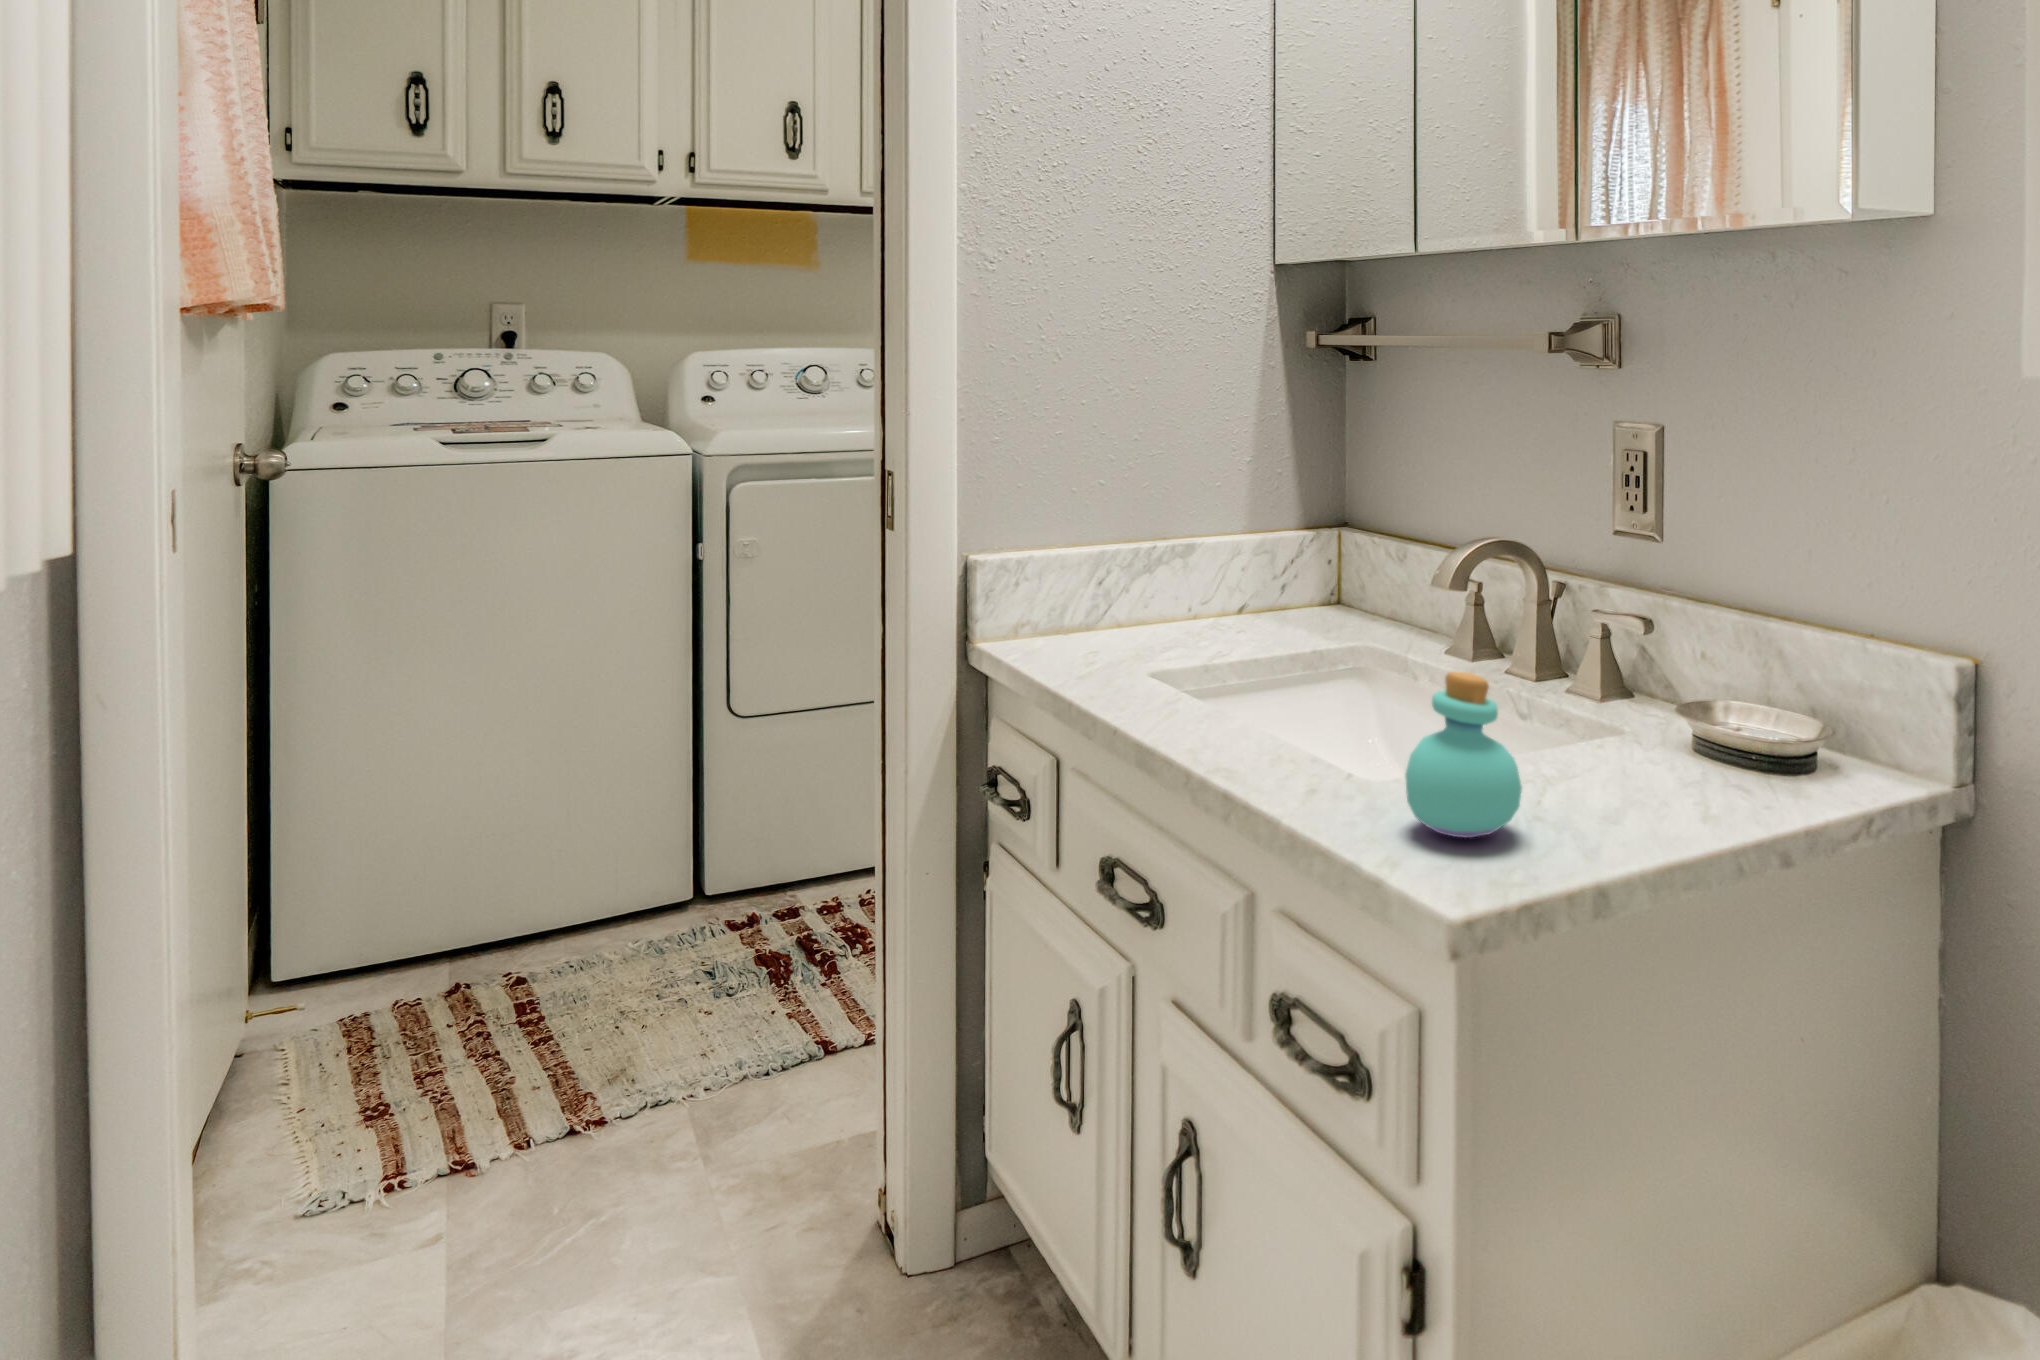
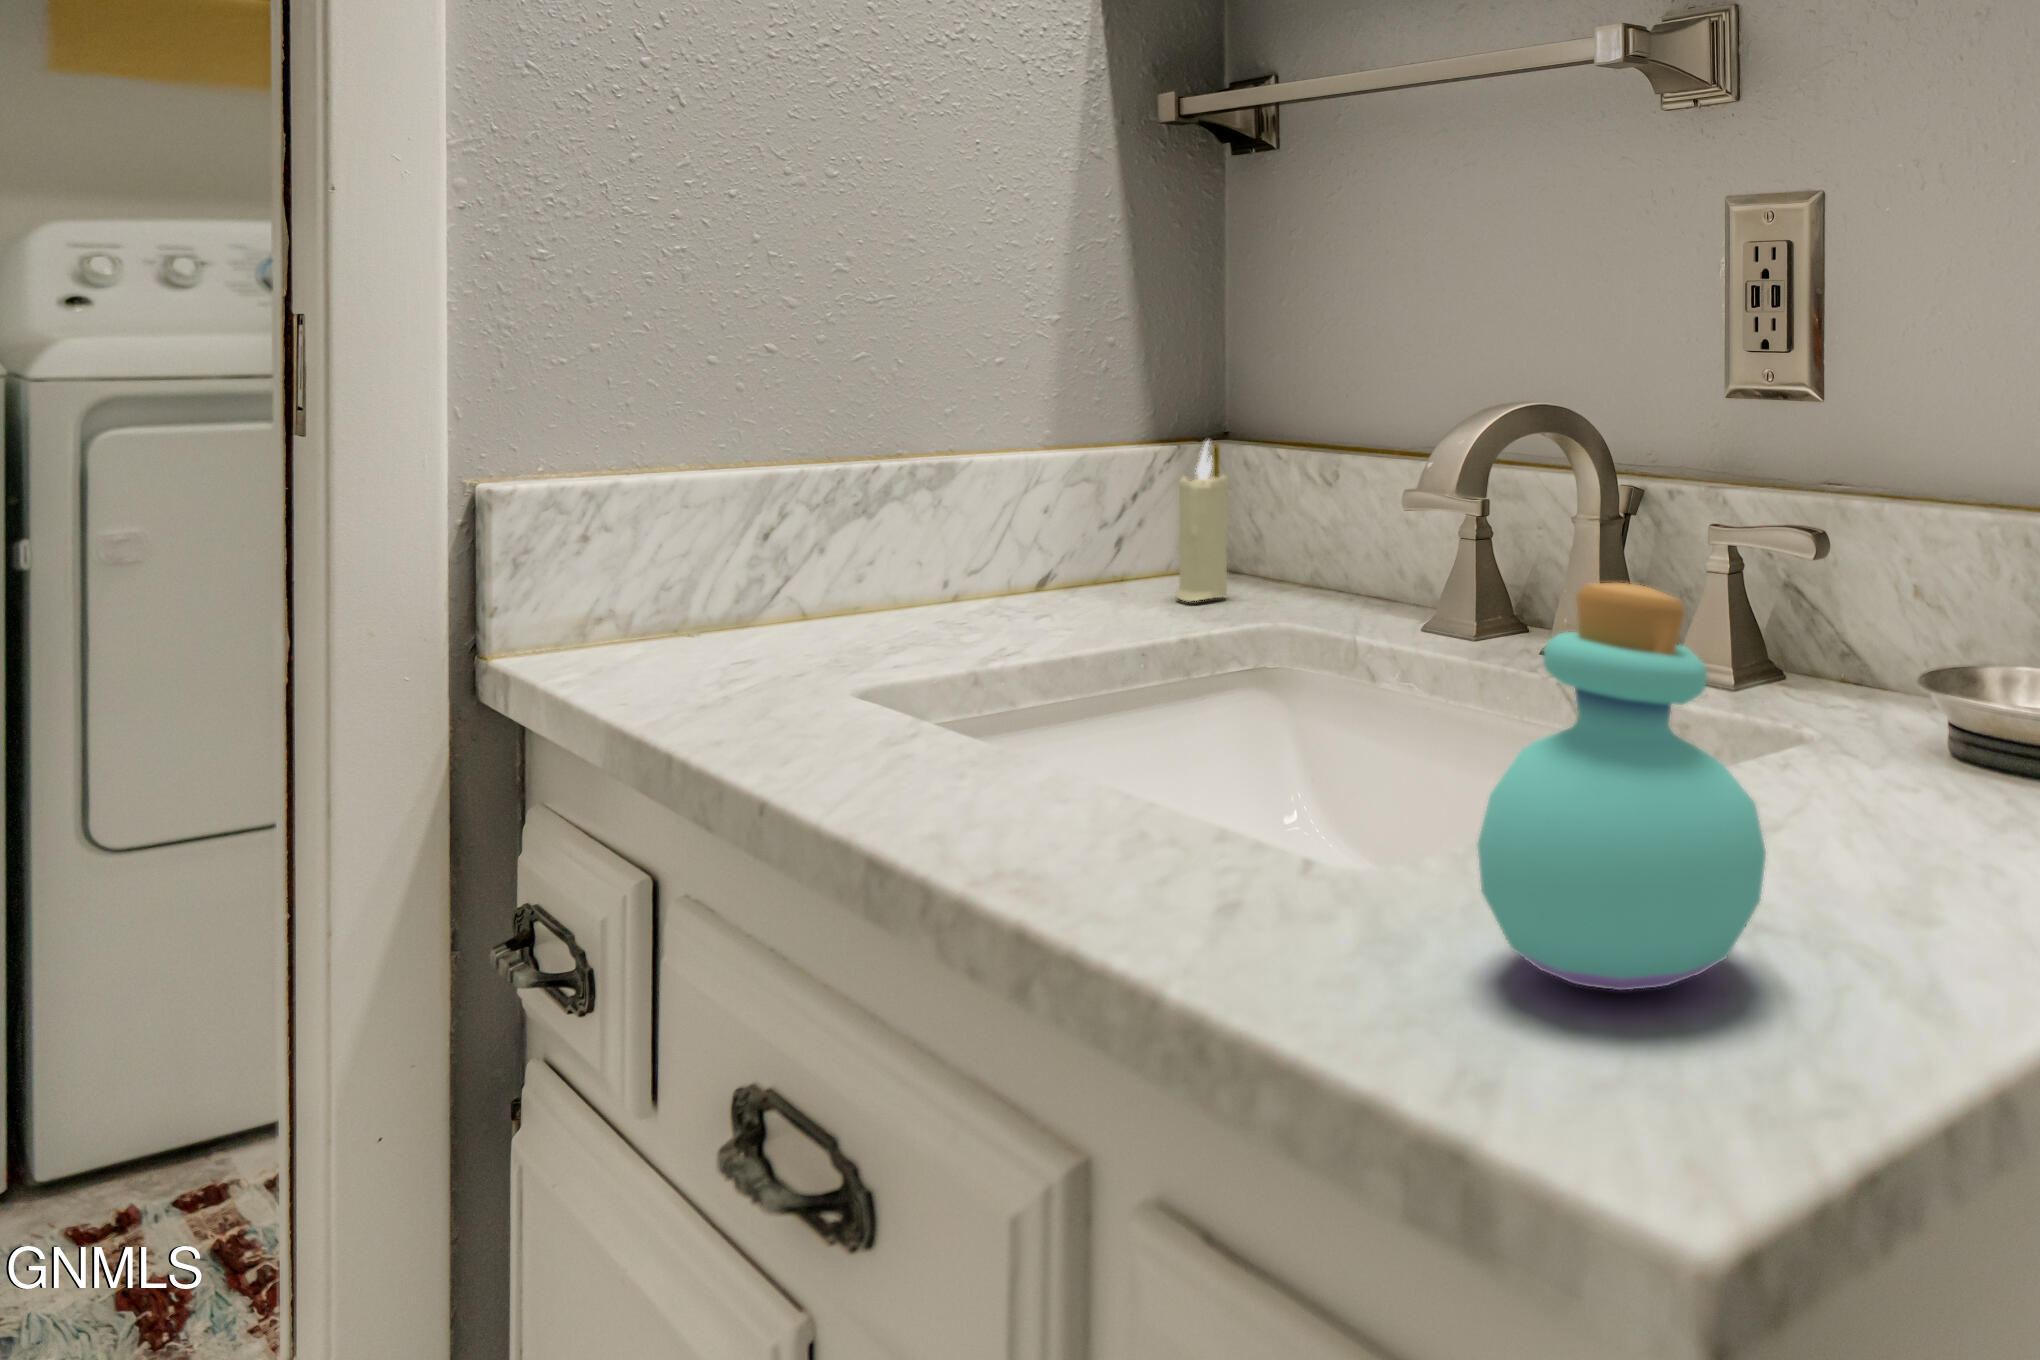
candle: none [1313,532,1343,624] -> present [1176,441,1229,601]

